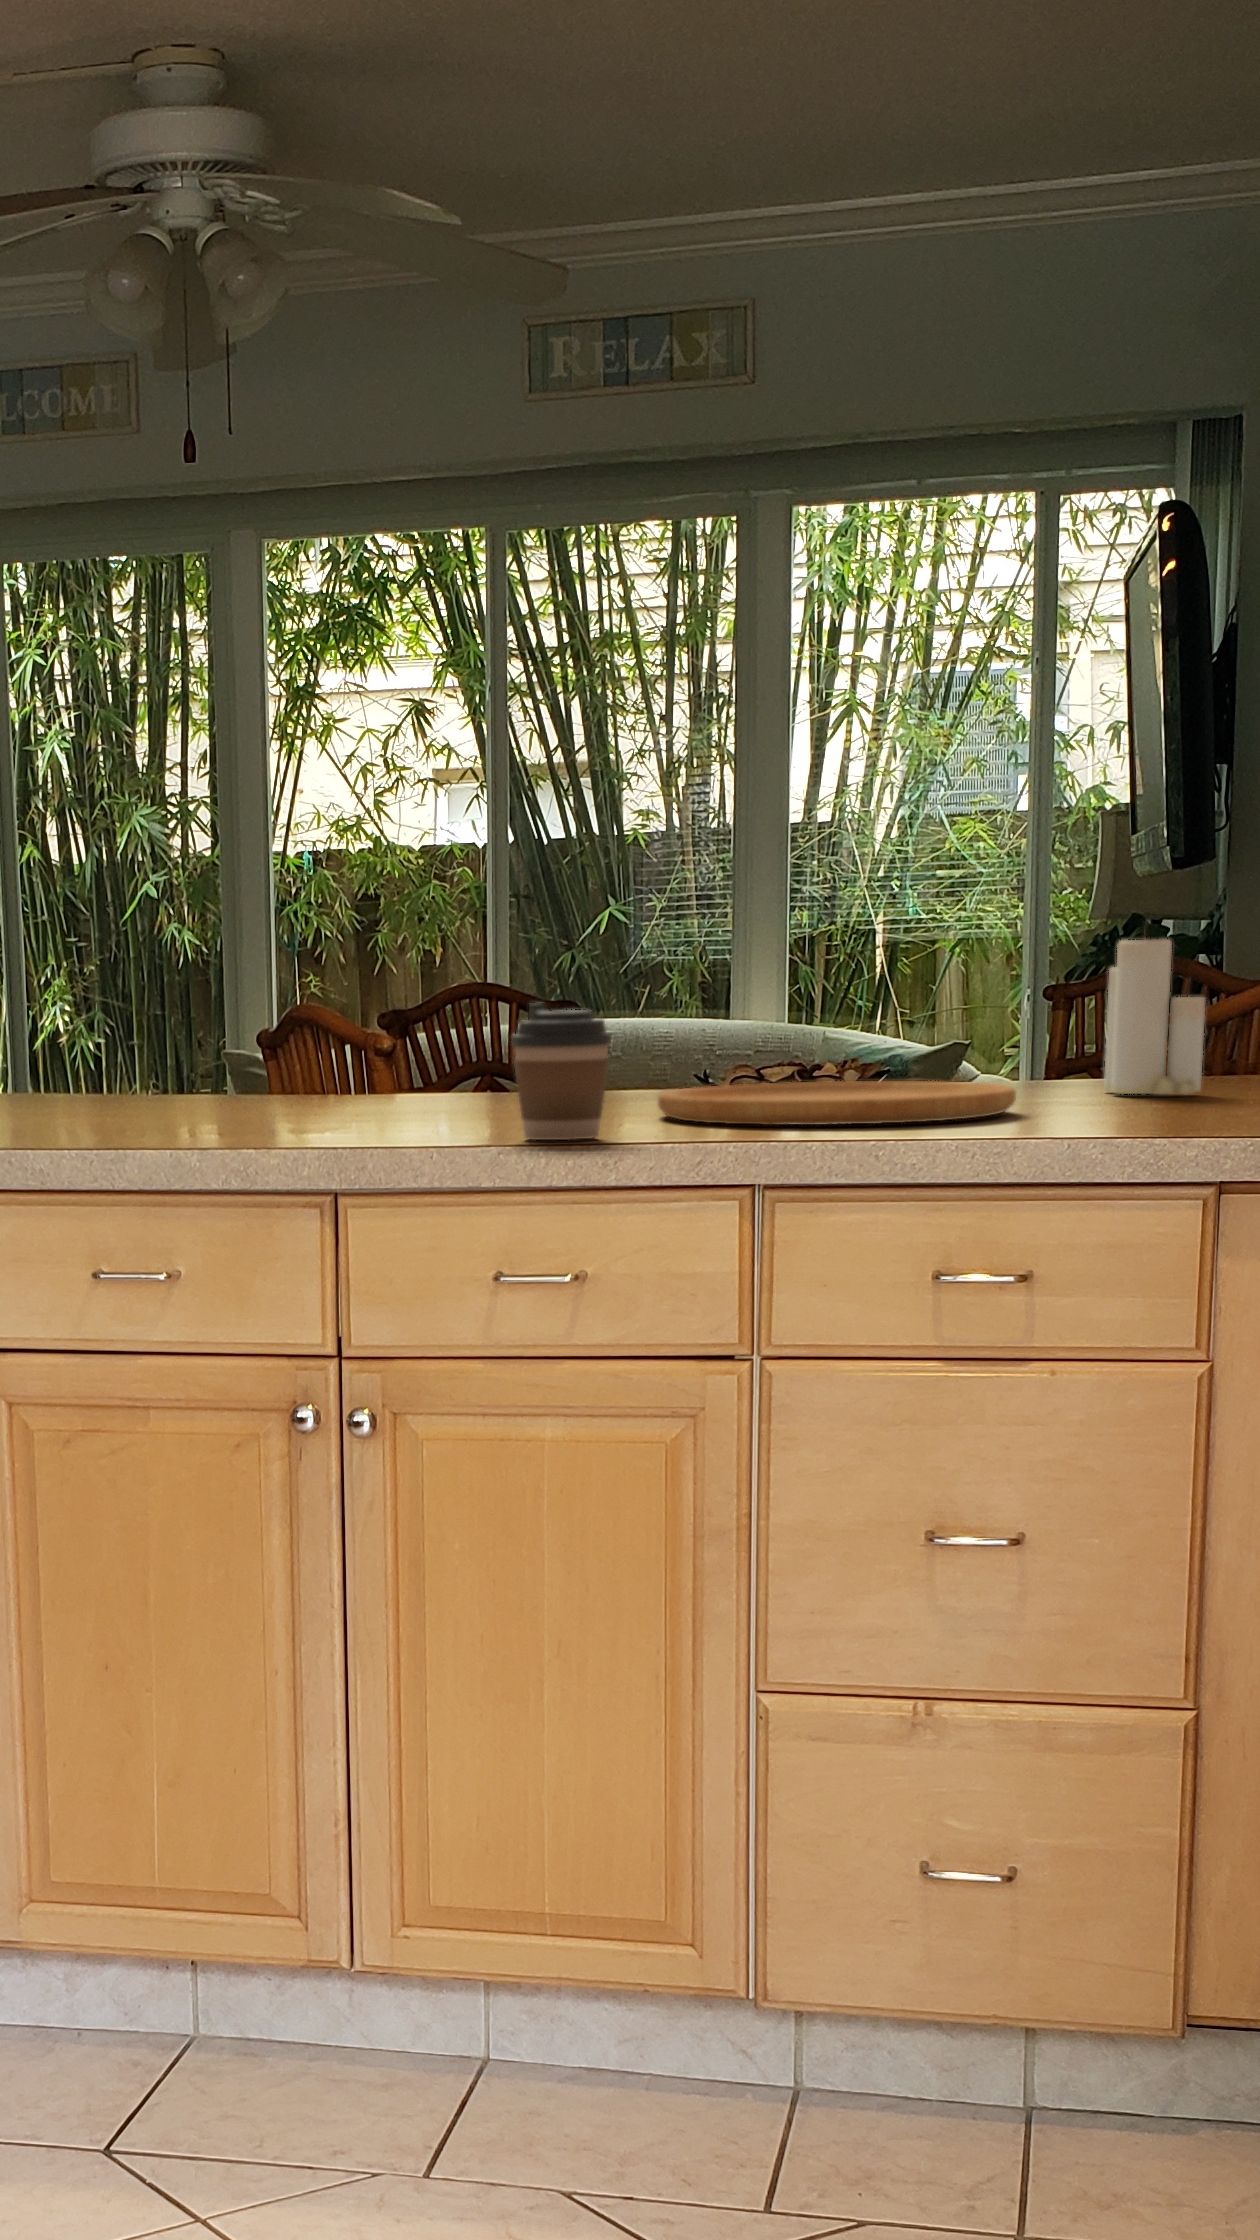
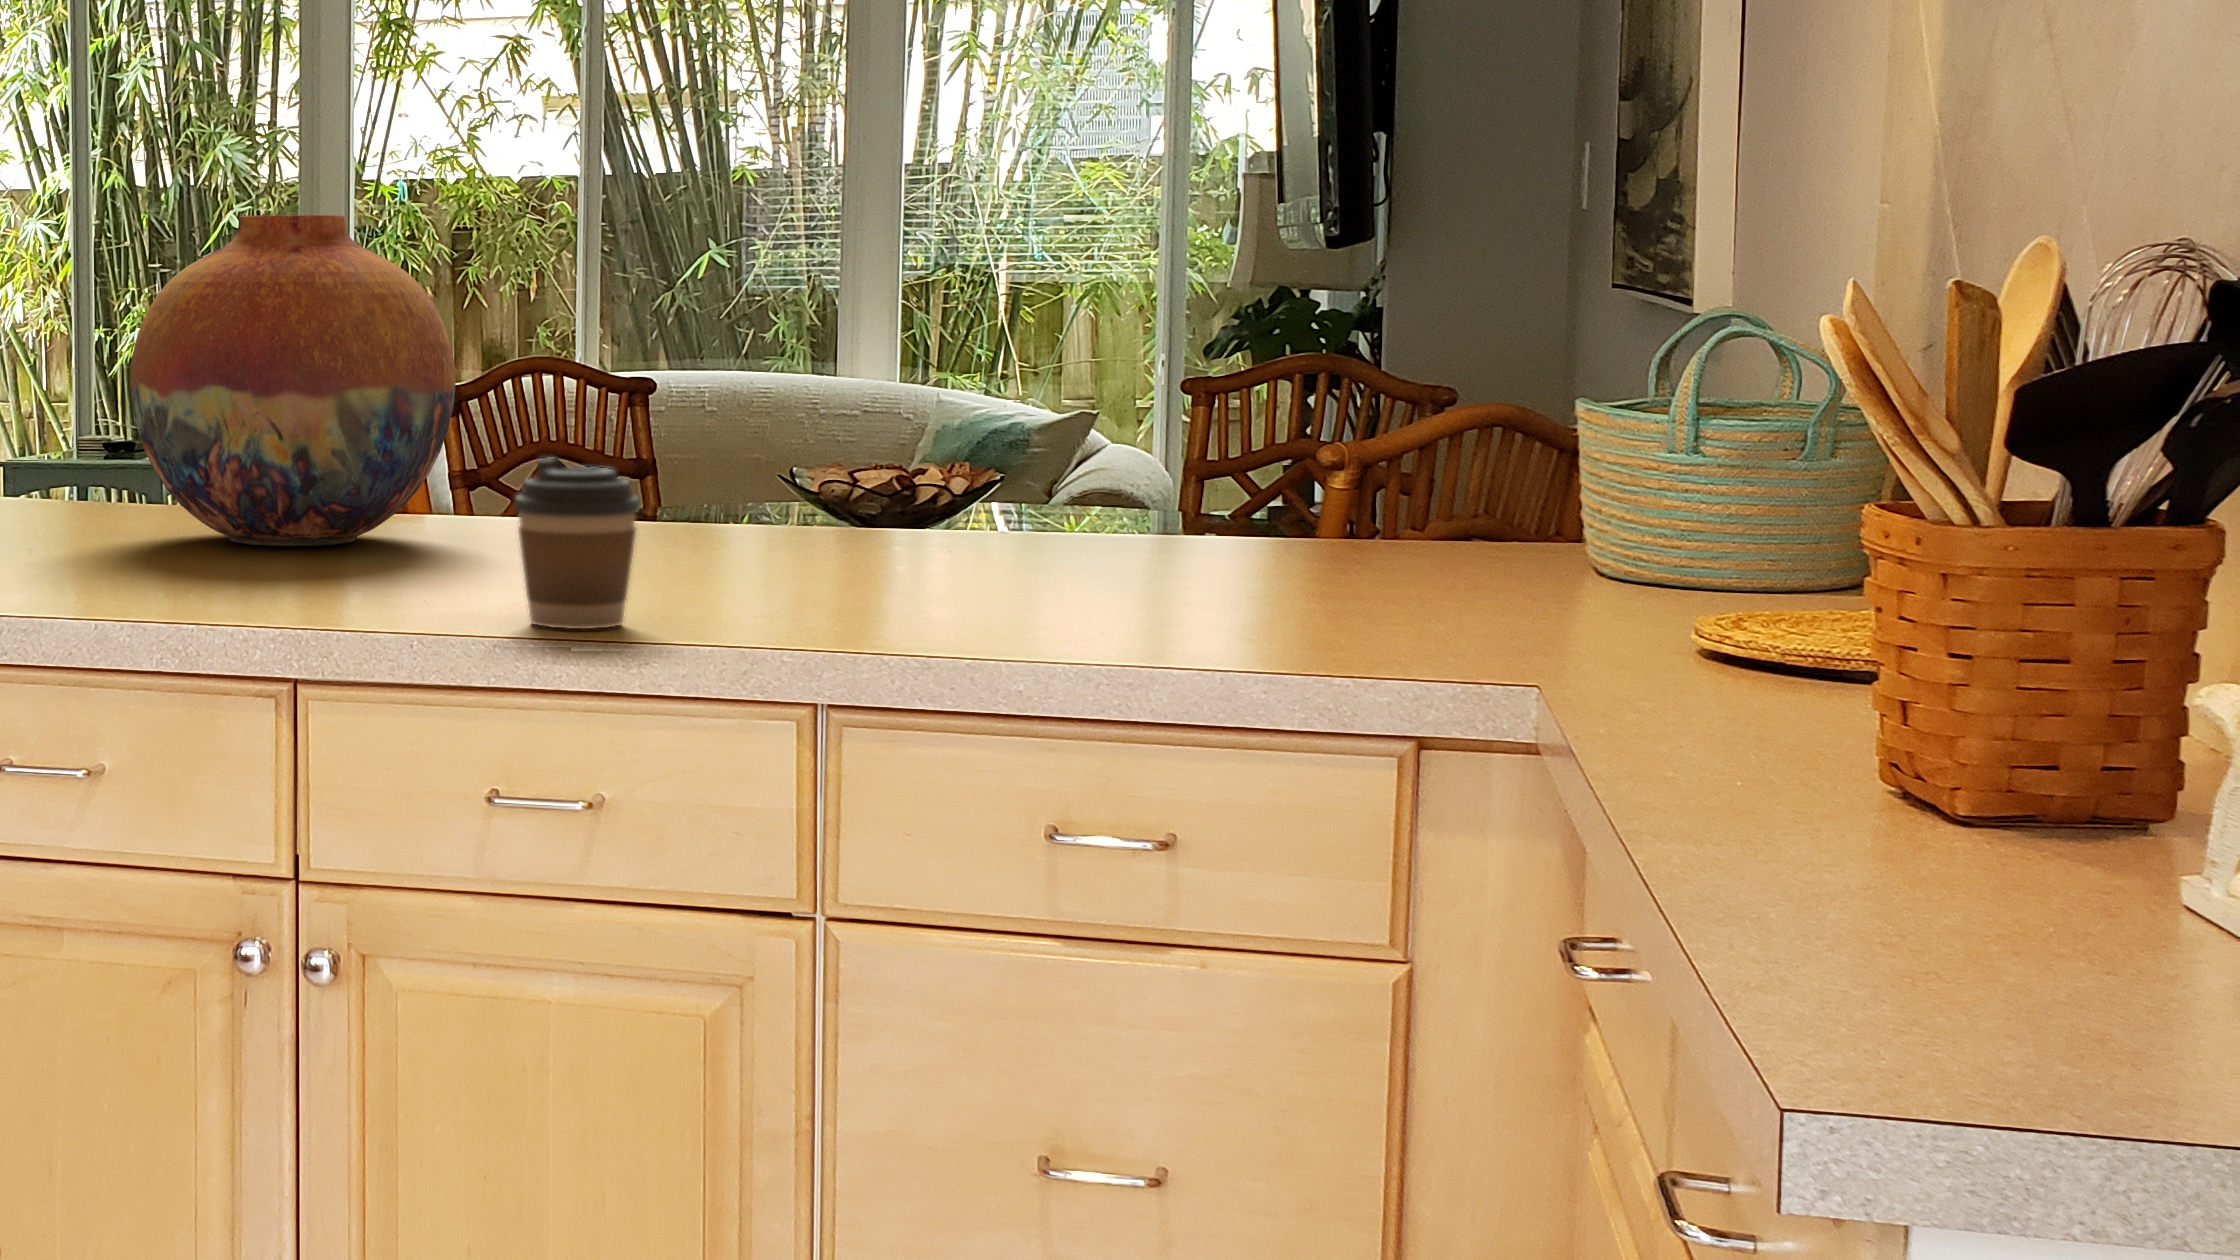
vase: none [163,821,439,1109] -> present [130,215,455,546]
candle: present [1104,933,1205,1094] -> none [1266,354,1392,564]
cutting board: present [658,1081,1016,1125] -> none [707,537,1155,611]

